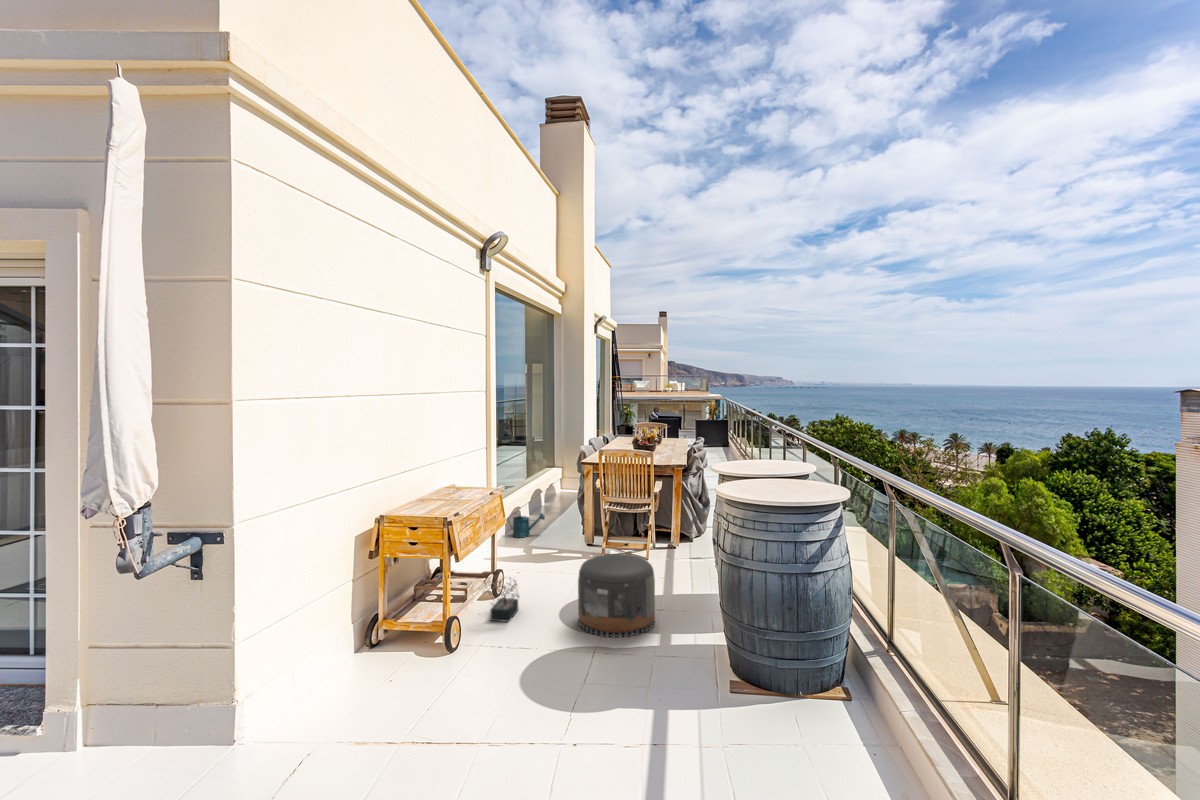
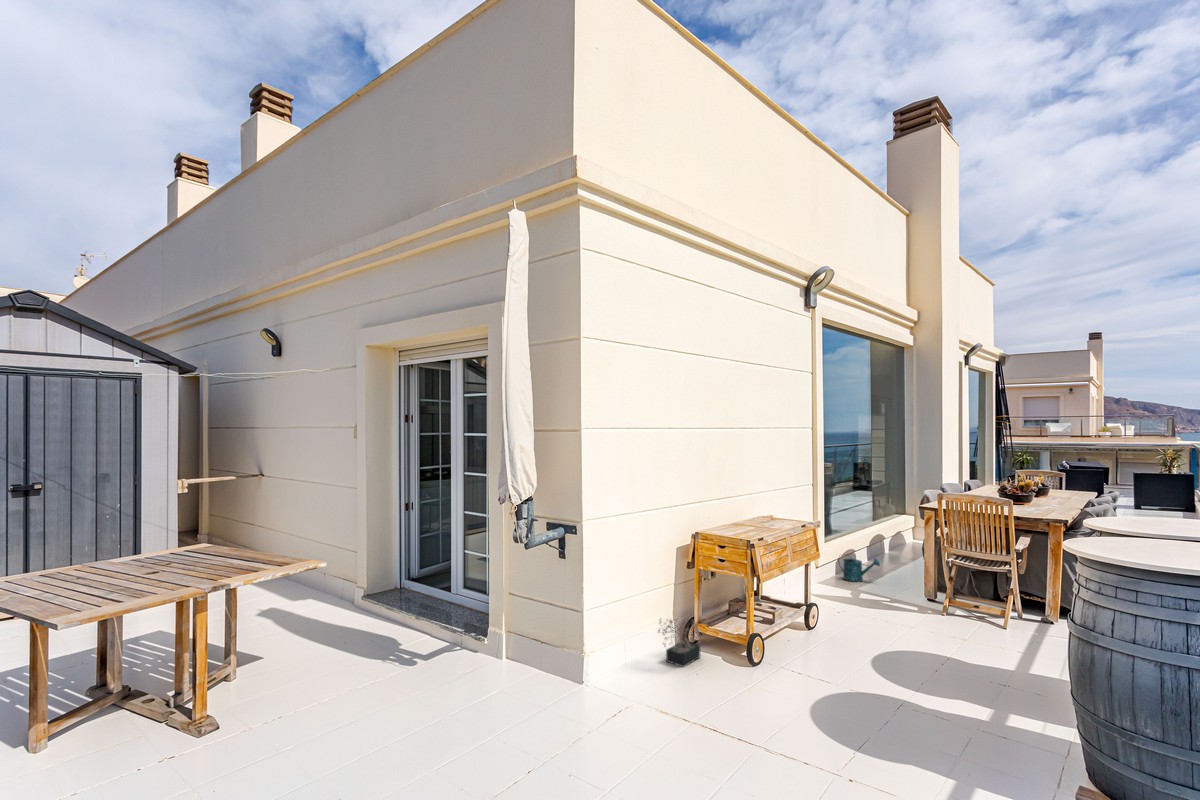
pouf: present [578,554,655,638] -> none [891,606,992,704]
decorative plant: present [484,579,519,622] -> present [658,620,701,667]

